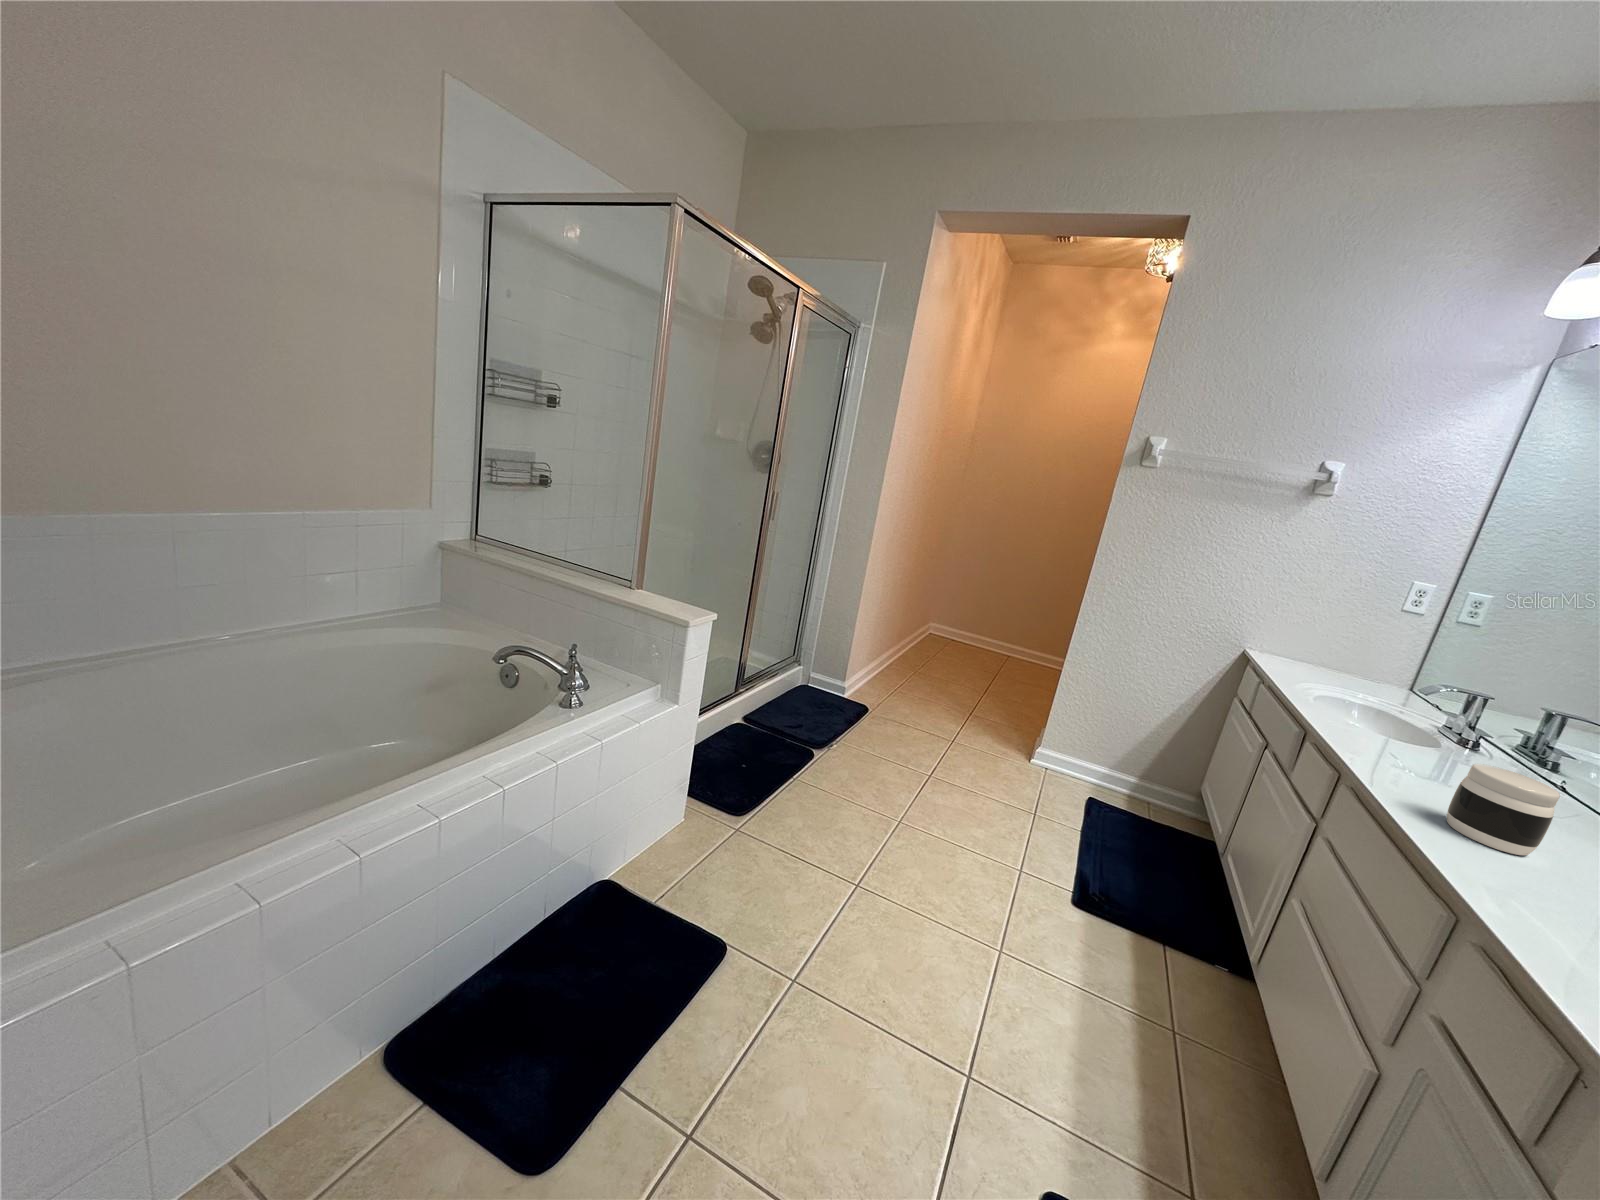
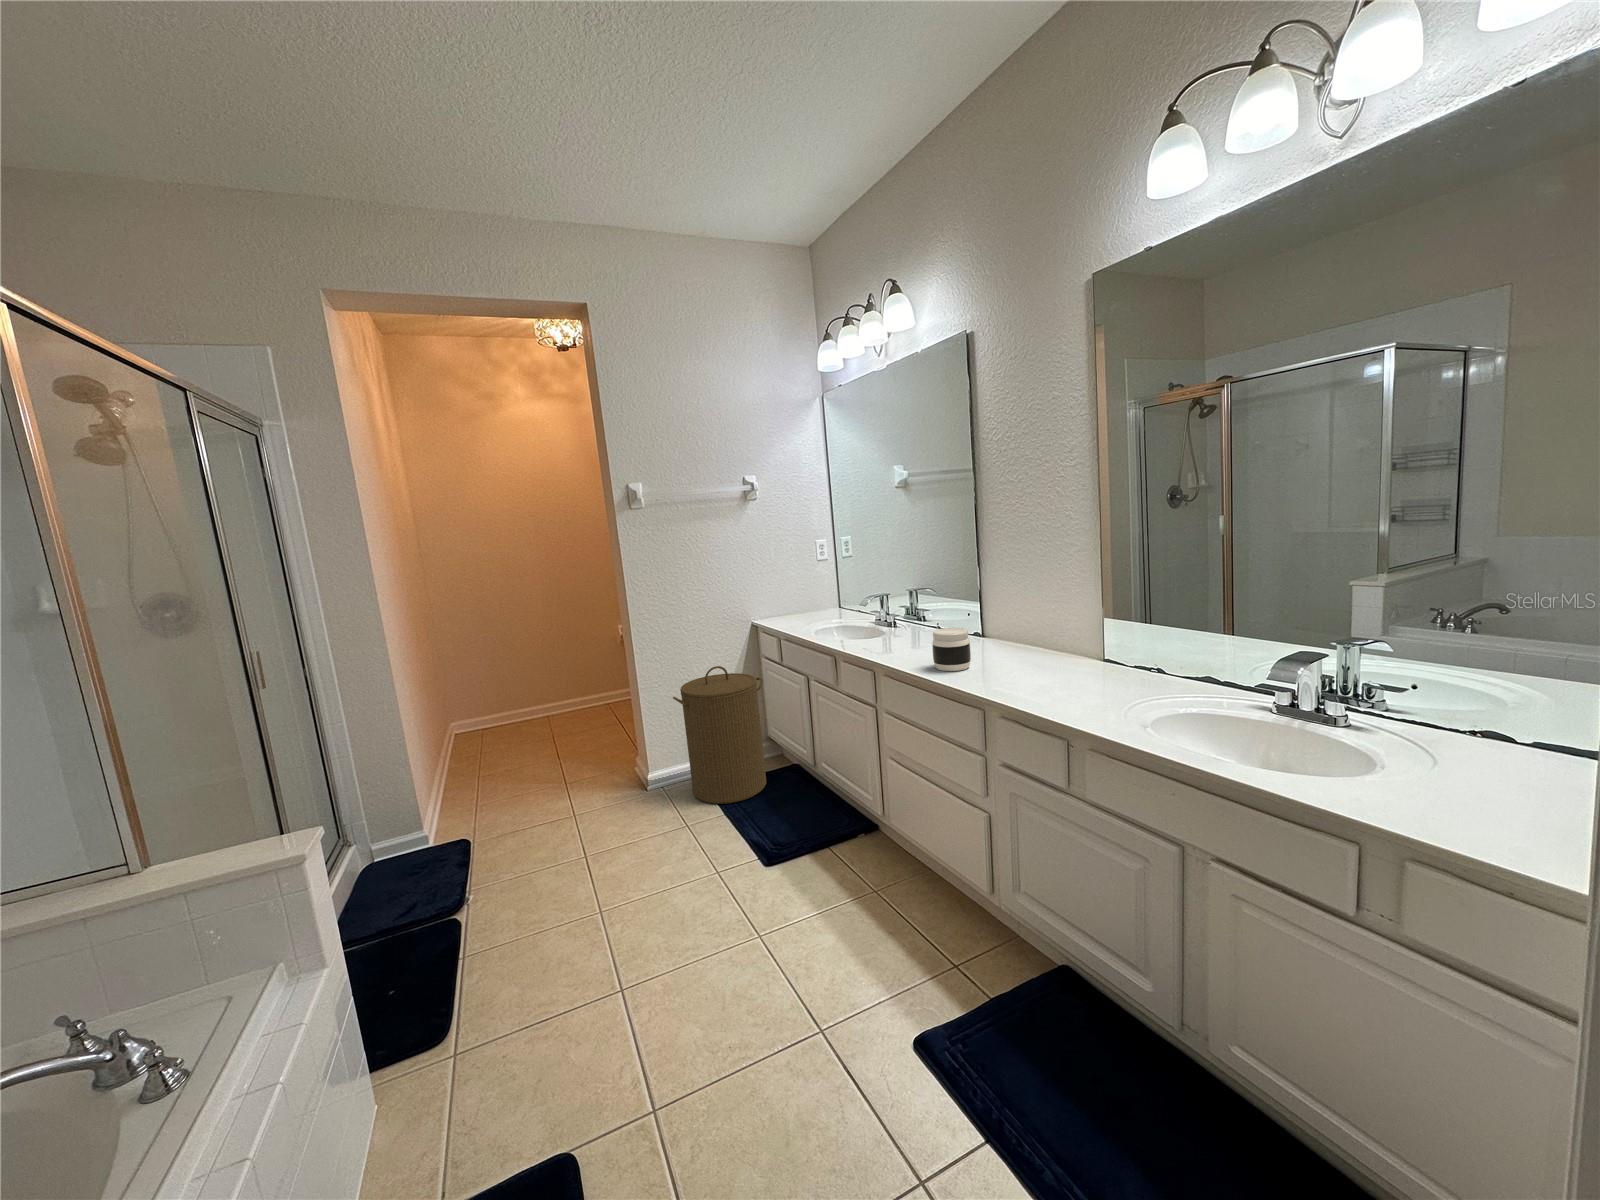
laundry hamper: none [1068,674,1216,841] -> present [673,666,766,804]

